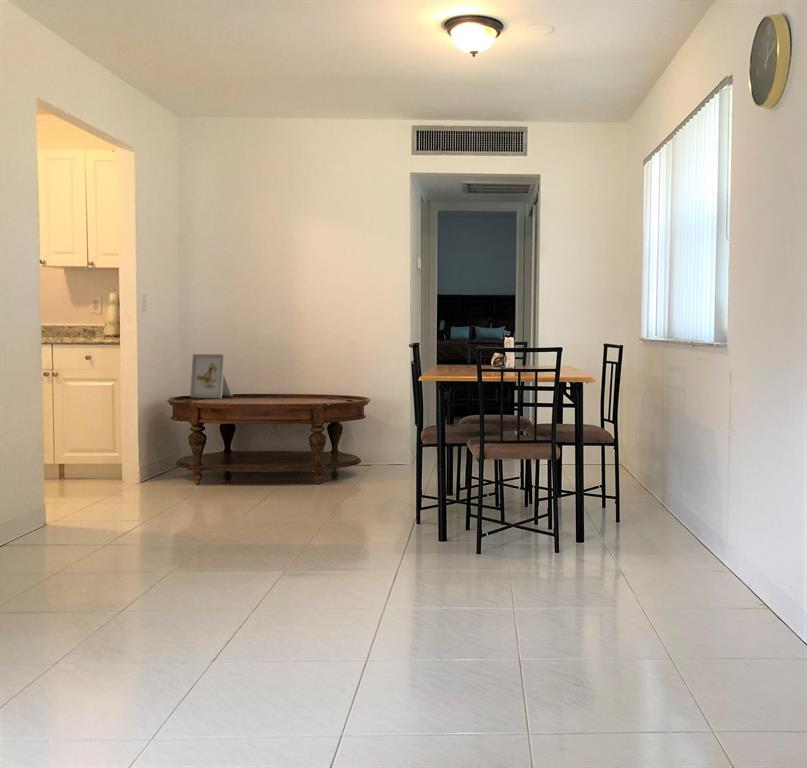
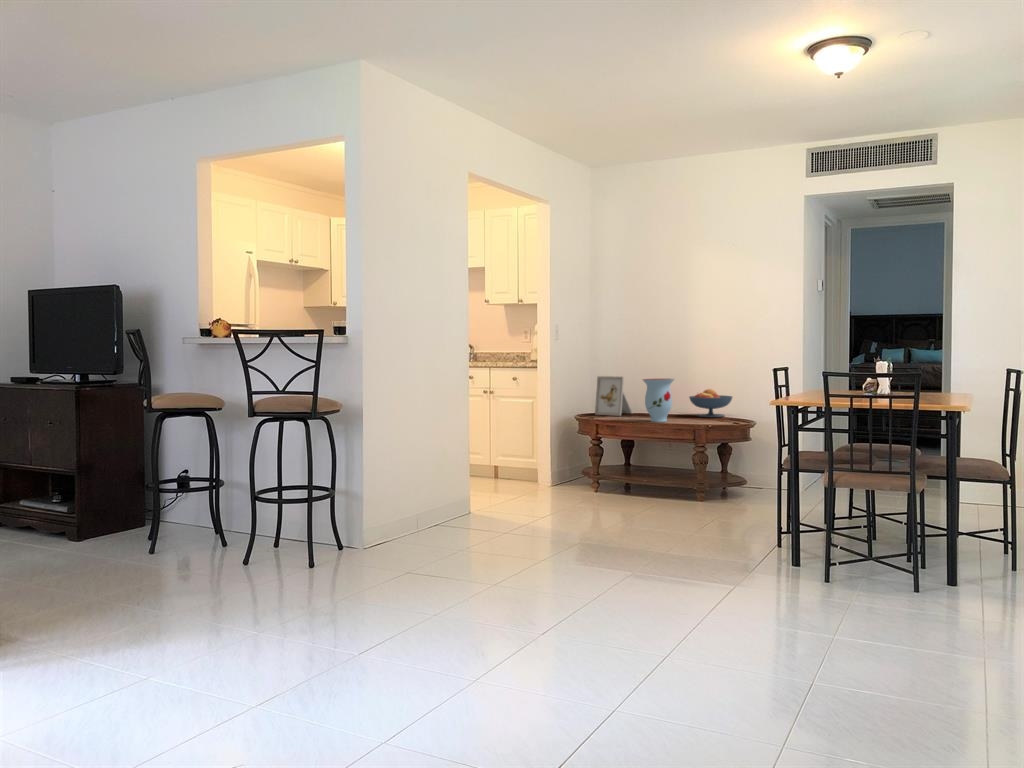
vase: none [251,356,286,404] -> present [643,379,674,422]
fruit bowl: none [296,368,341,398] -> present [689,389,732,417]

